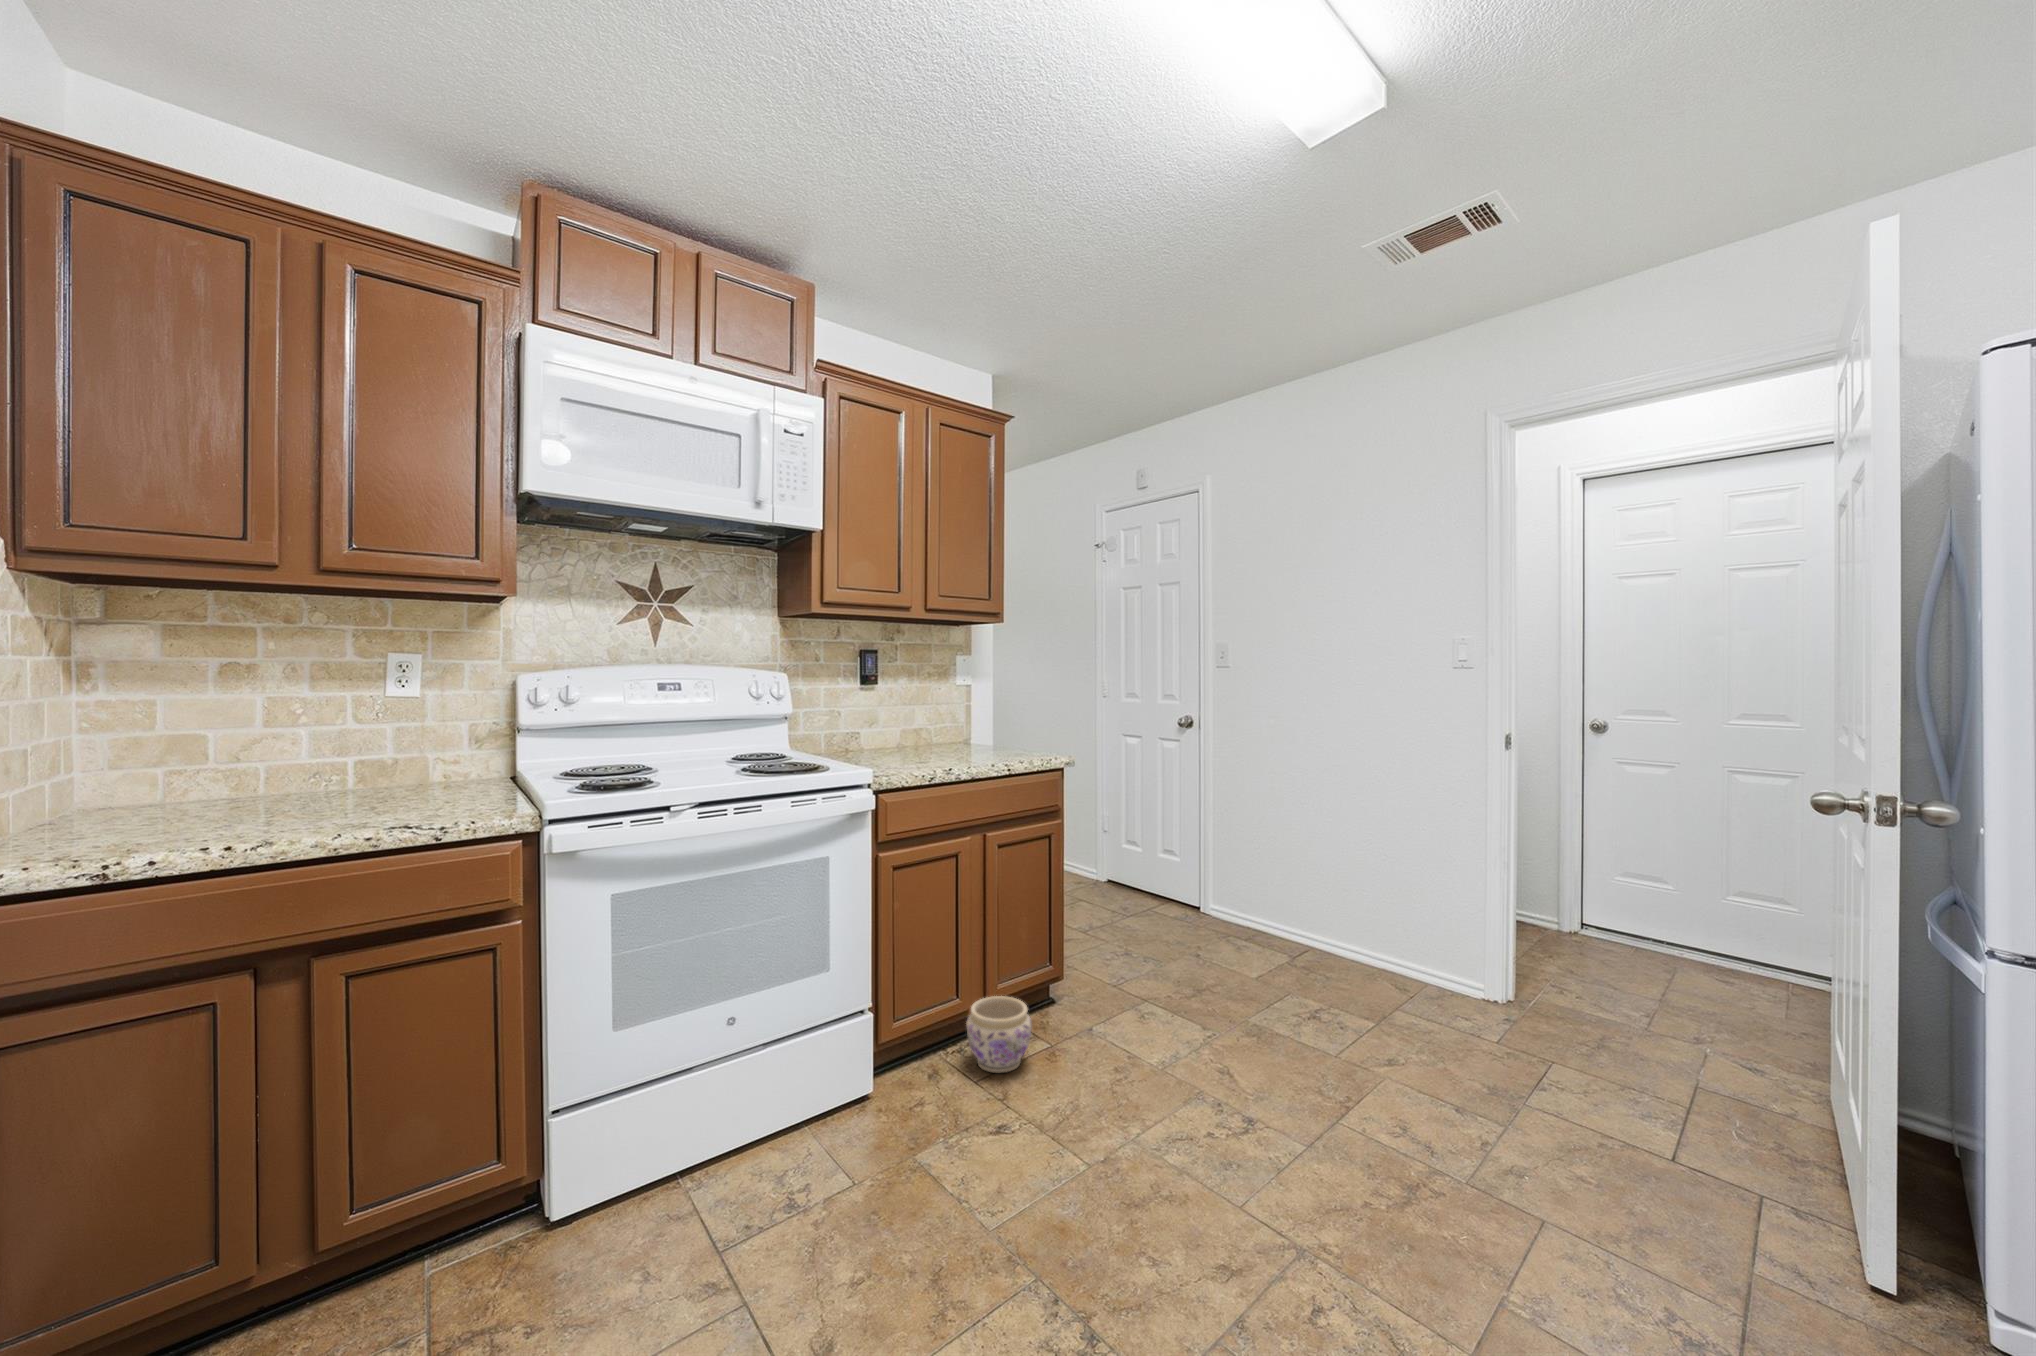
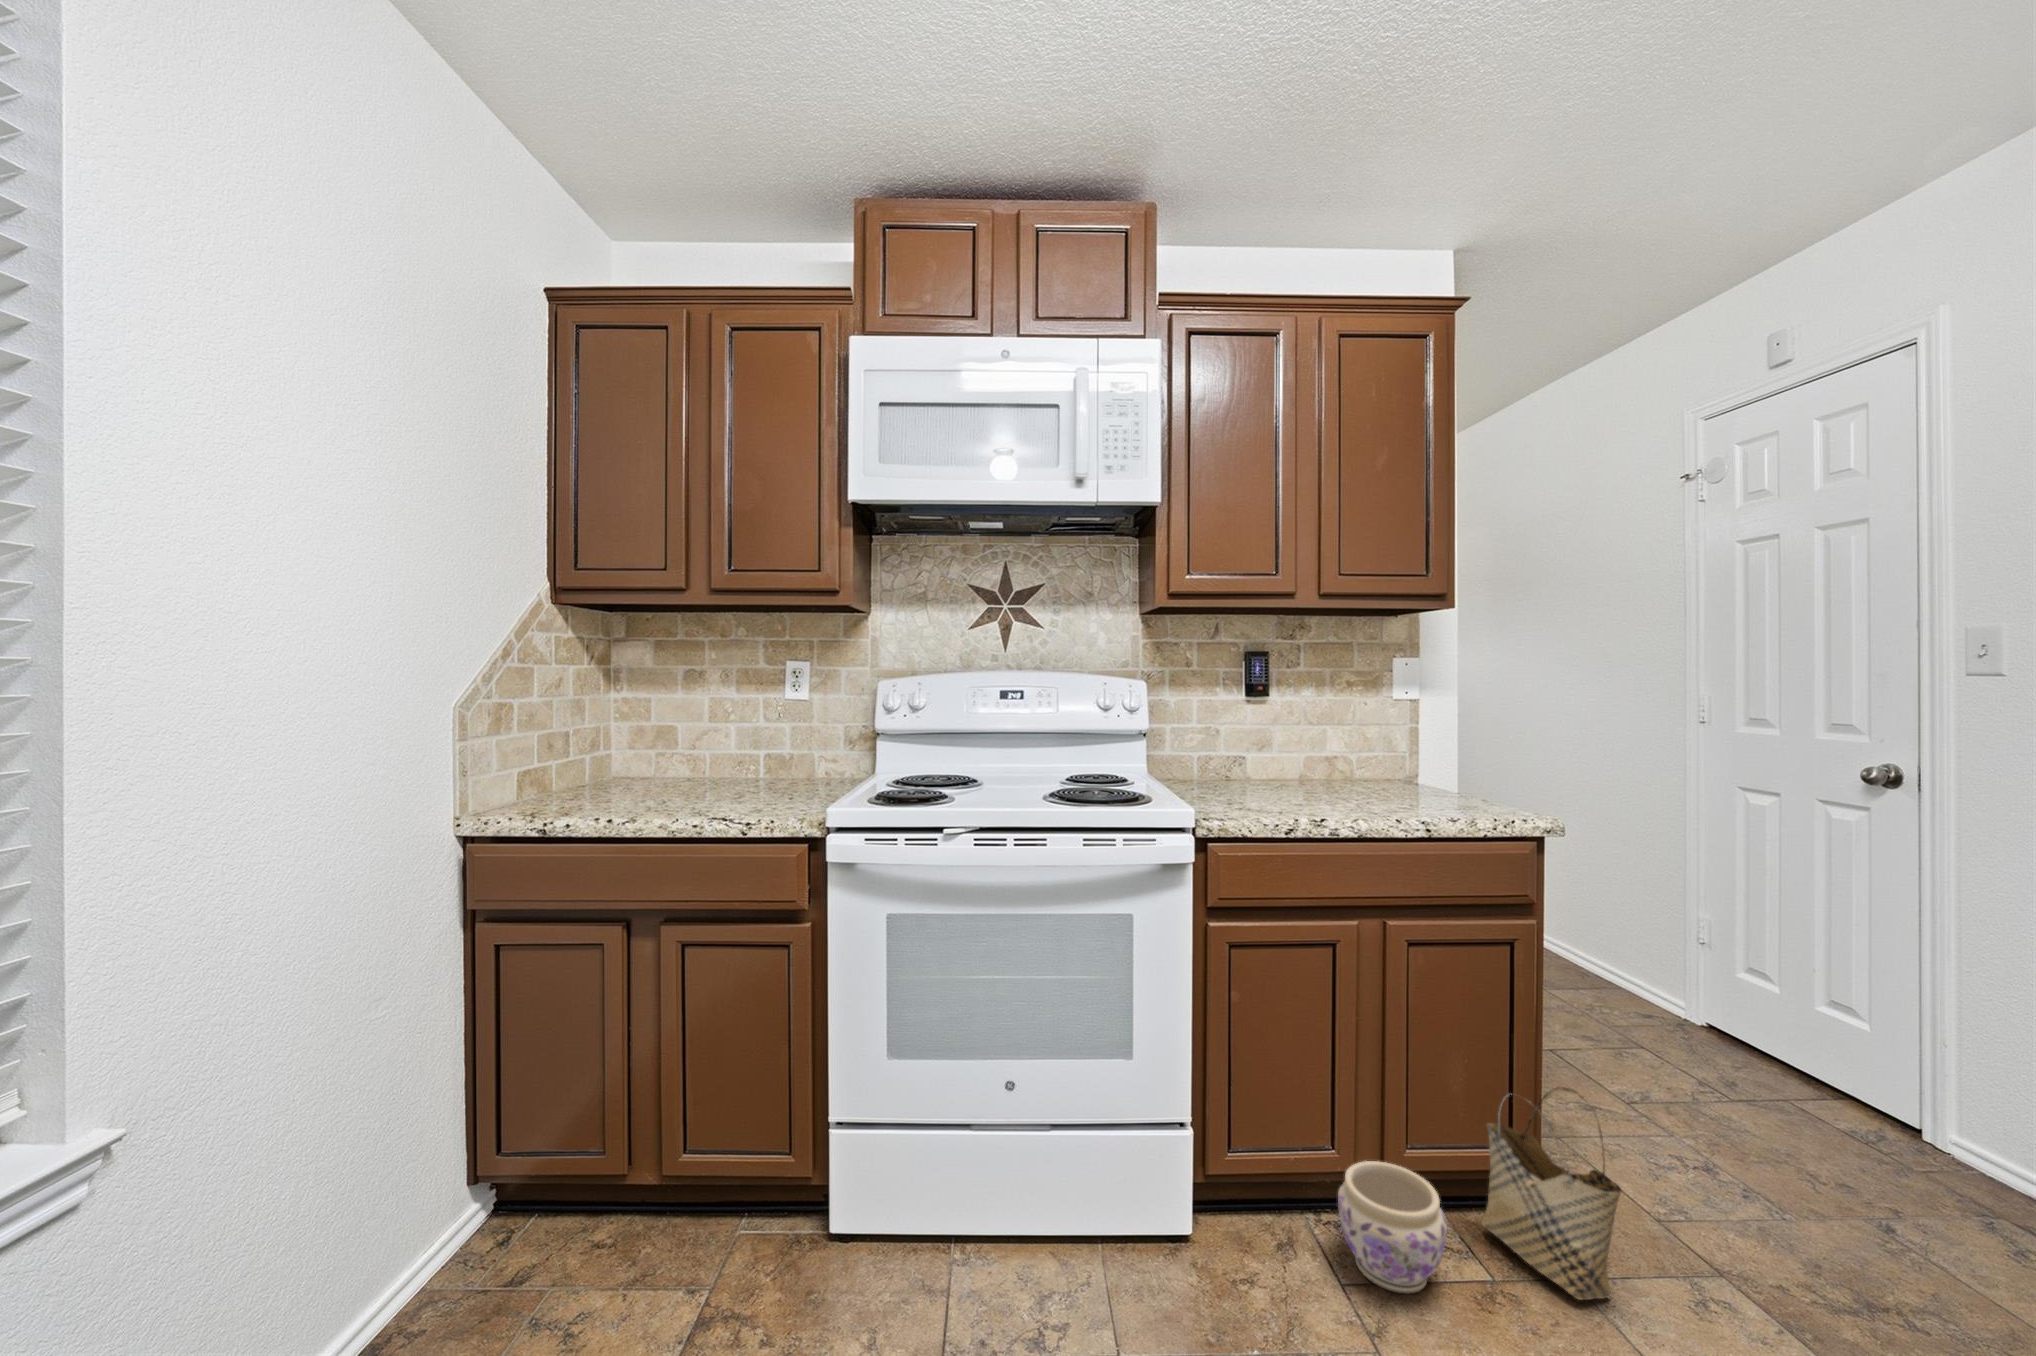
woven basket: none [1037,919,1111,1038] -> present [1482,1087,1621,1300]

